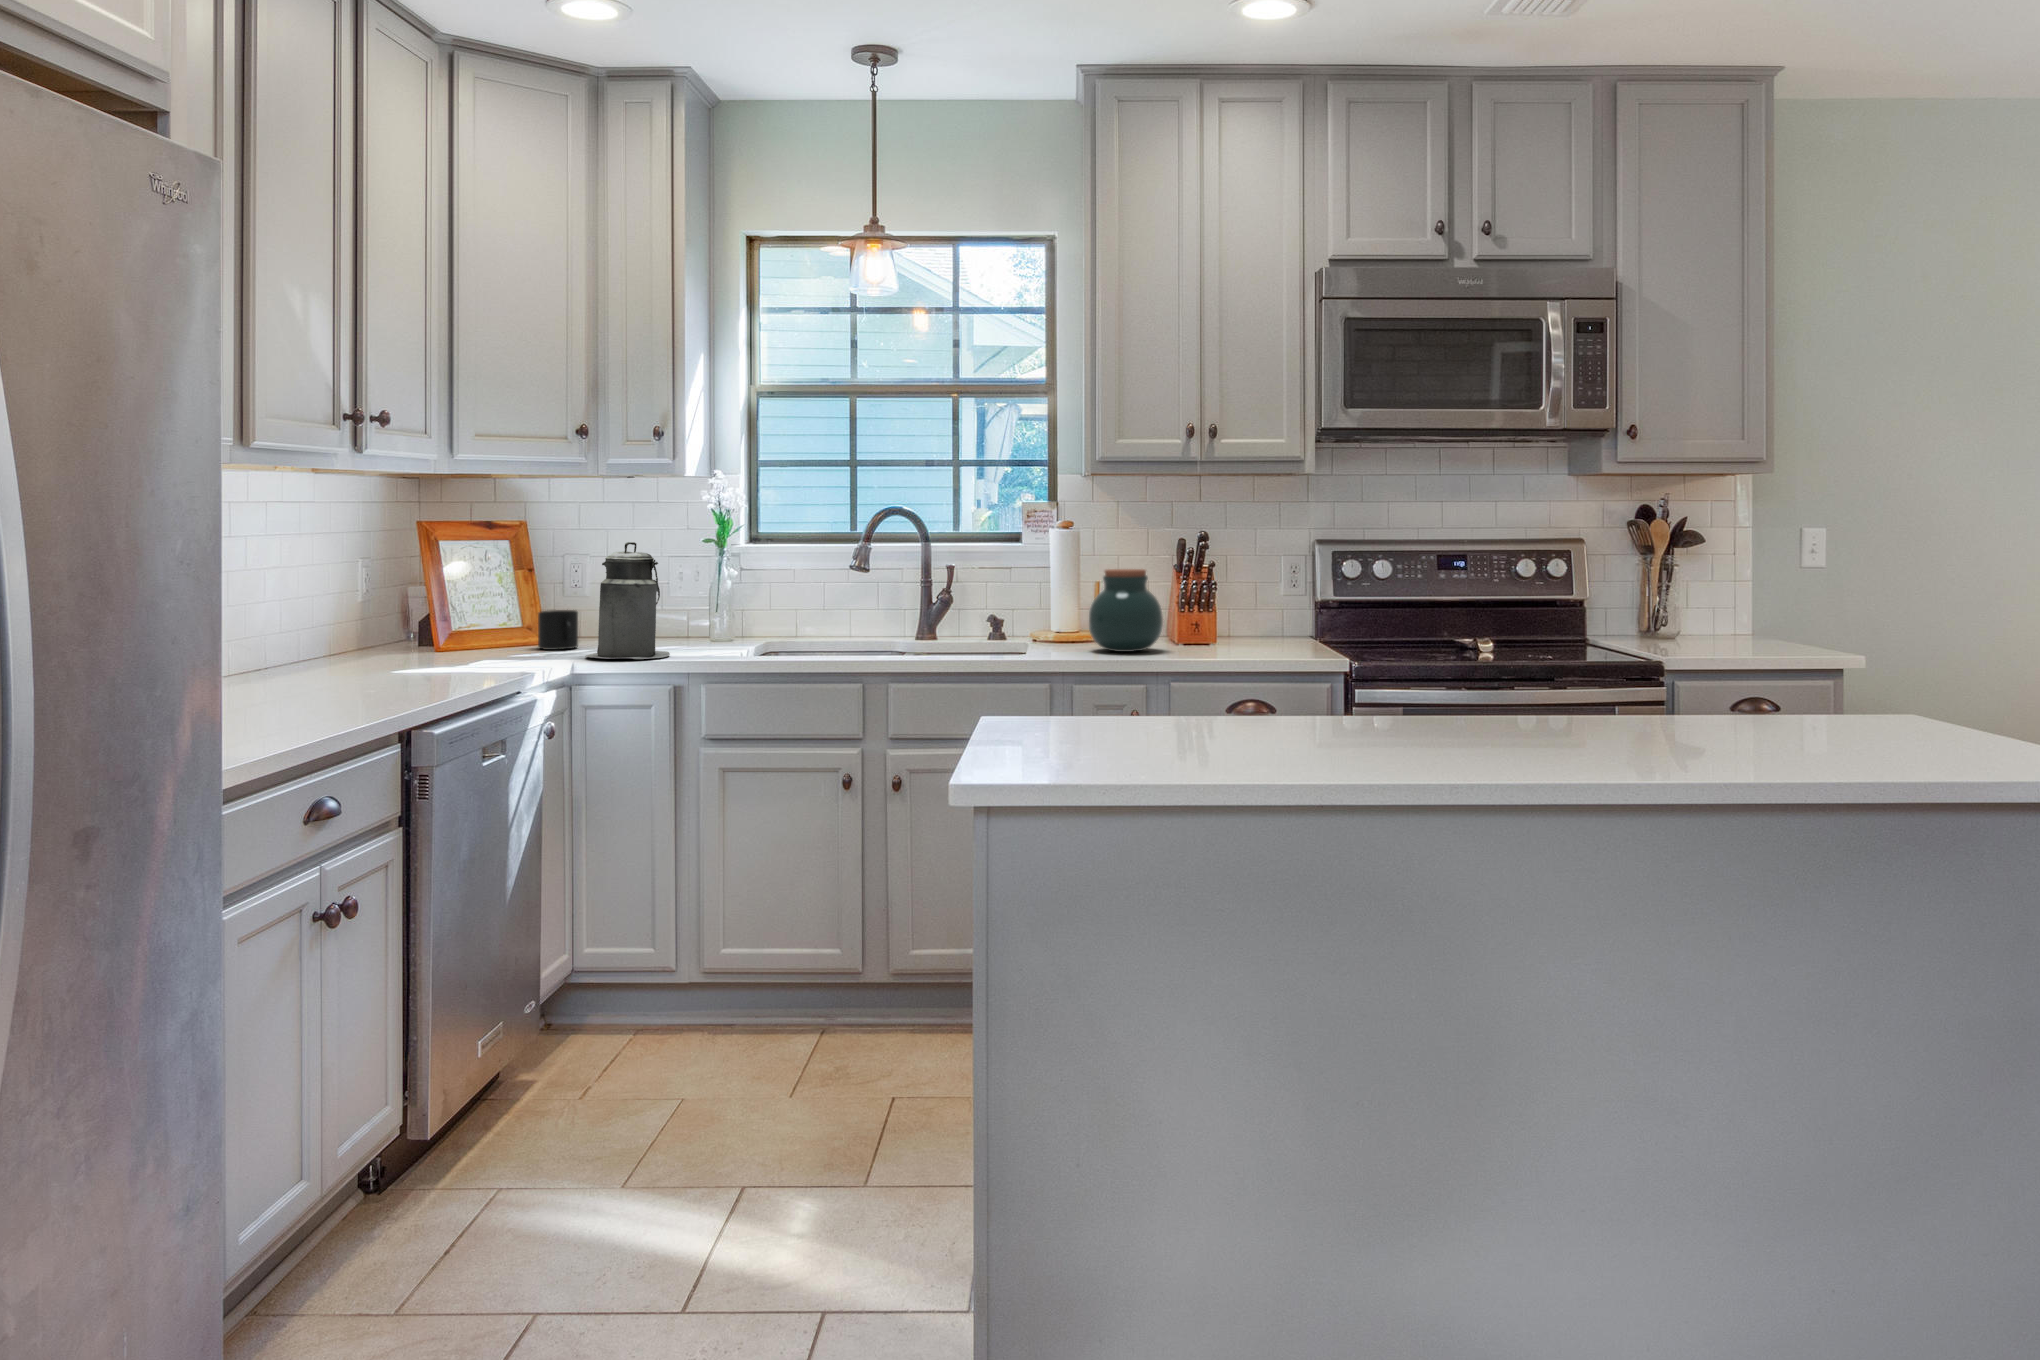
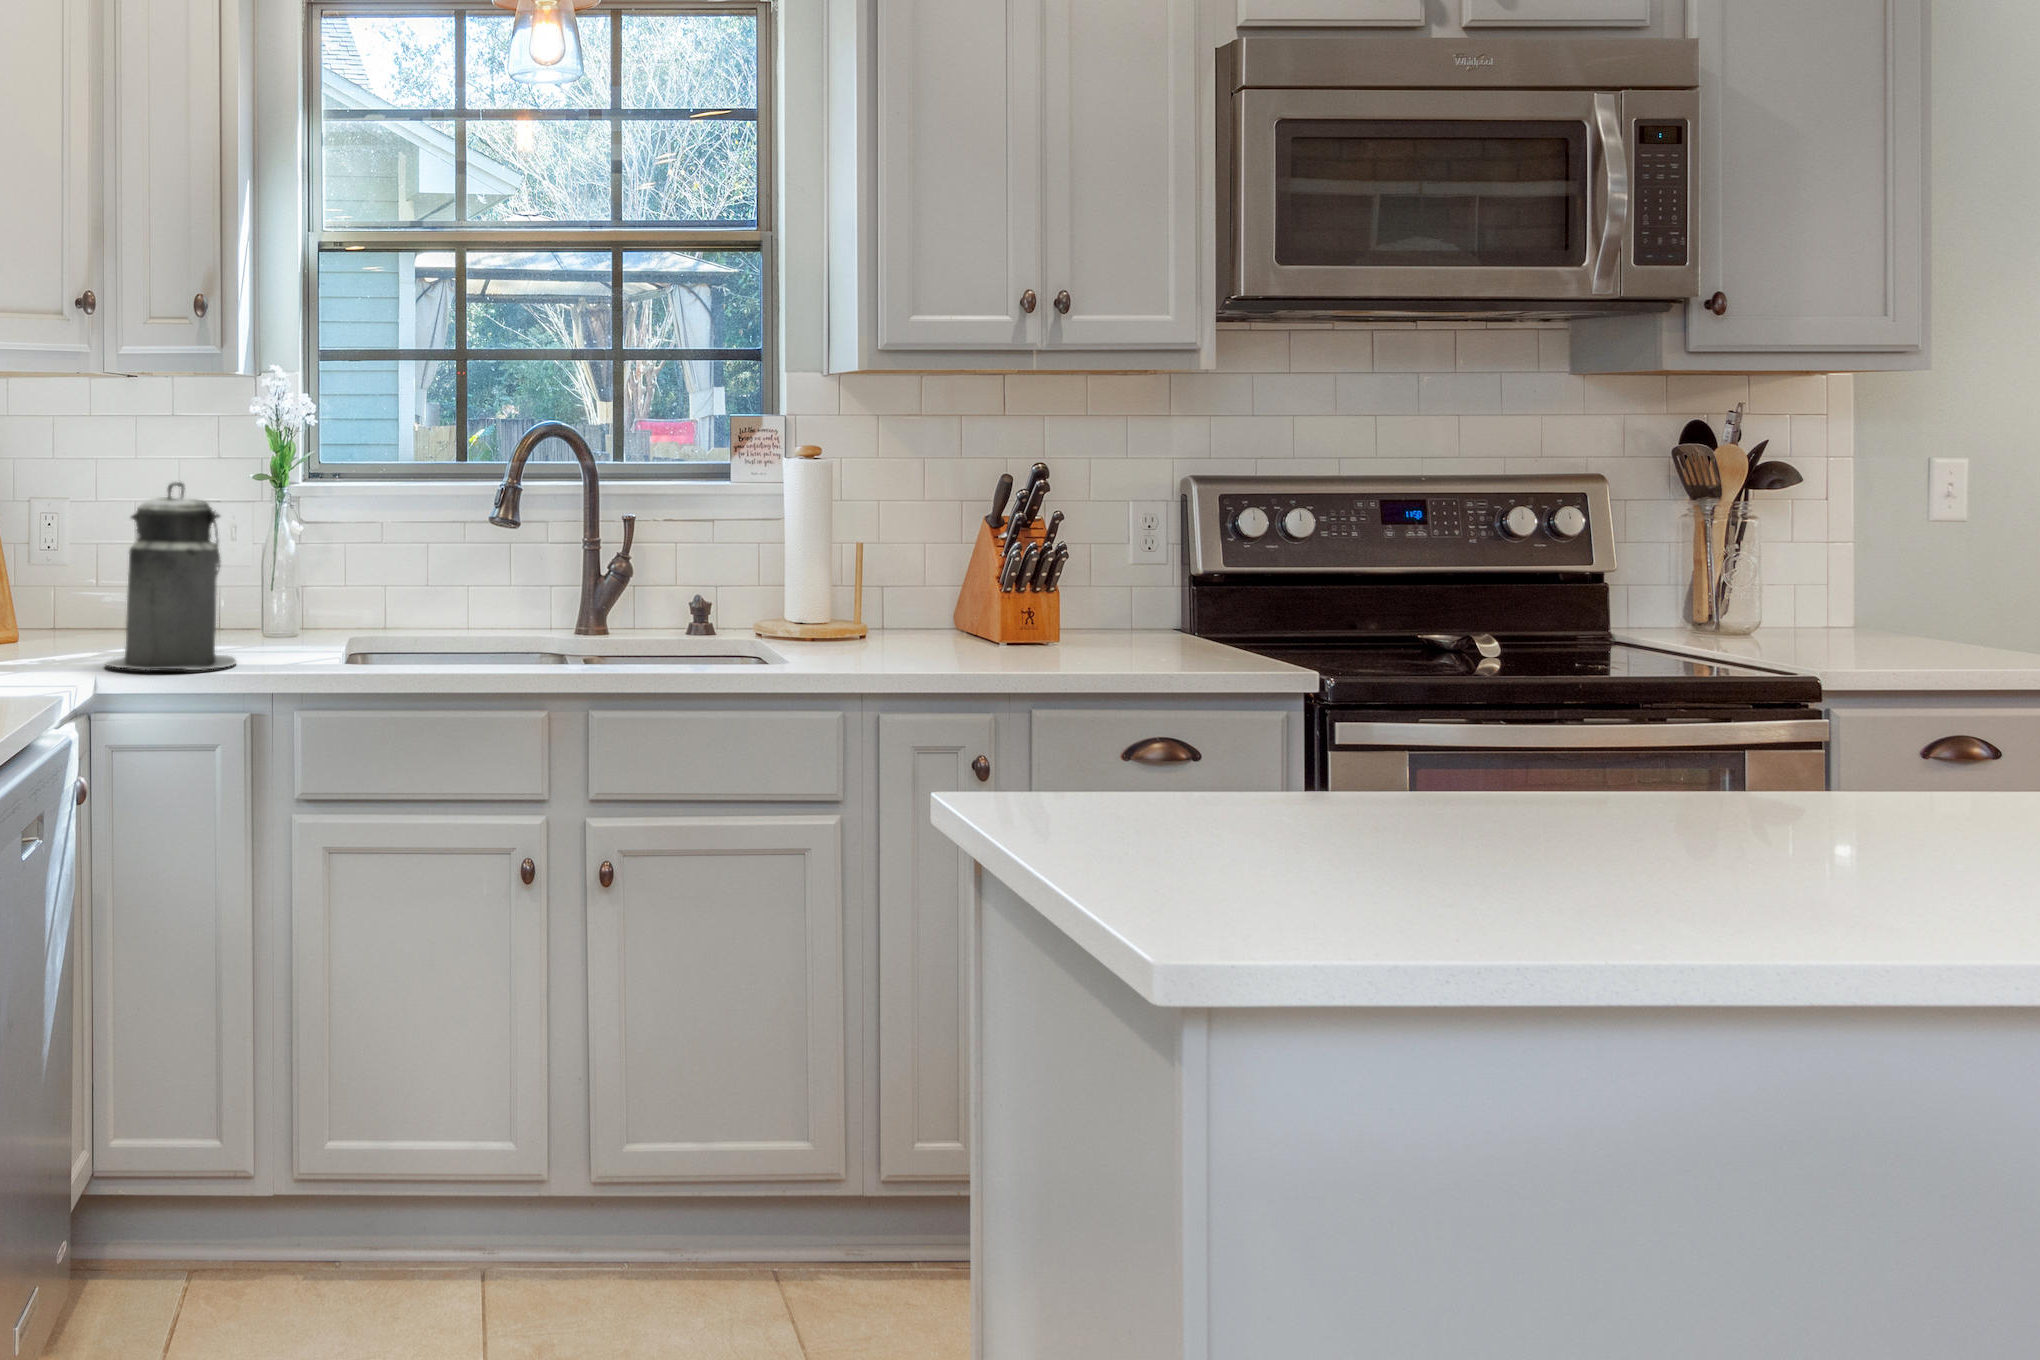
jar: present [1089,569,1163,652] -> none [882,522,999,653]
mug: present [538,610,578,650] -> none [17,588,79,652]

